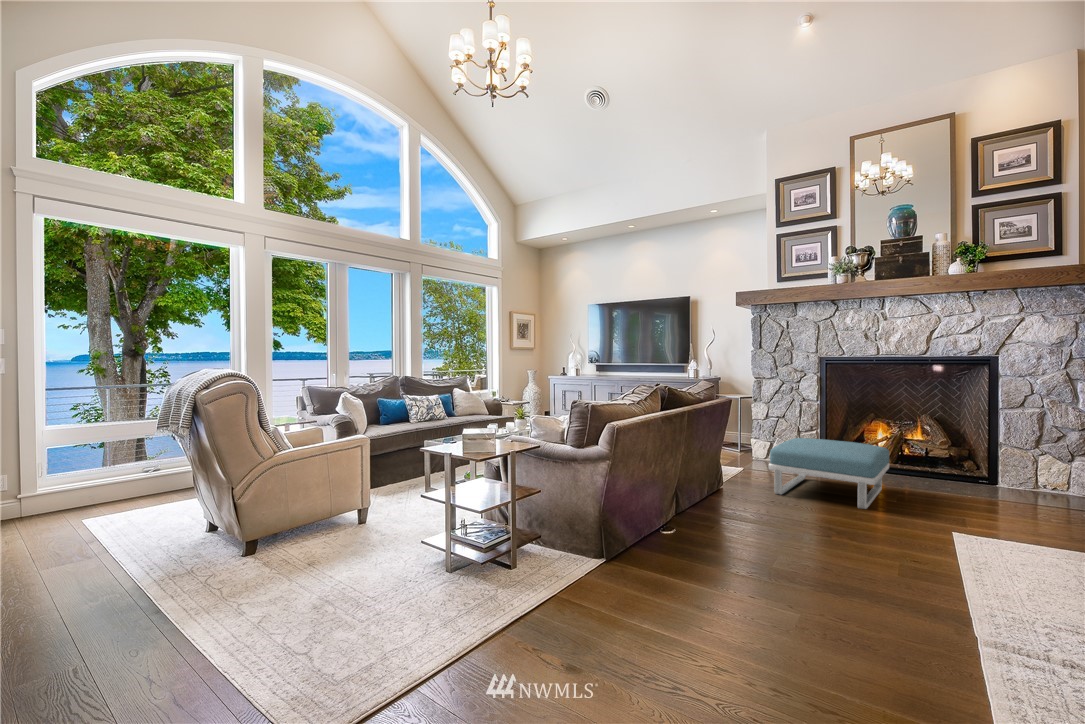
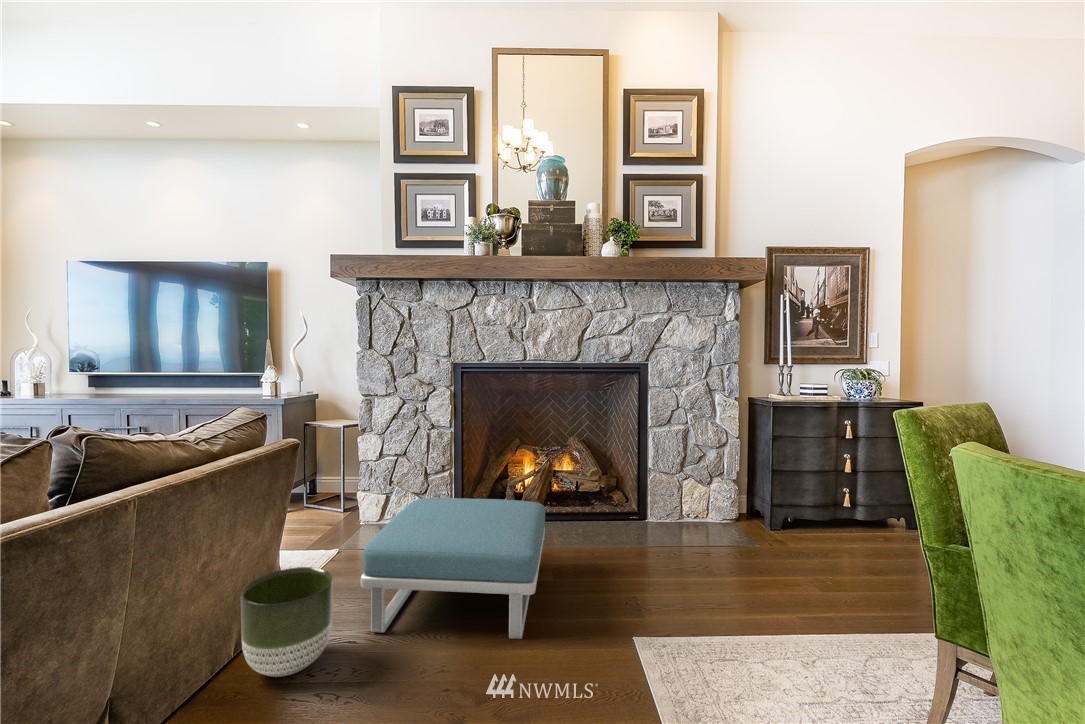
planter: none [717,453,757,496] -> present [241,567,333,677]

